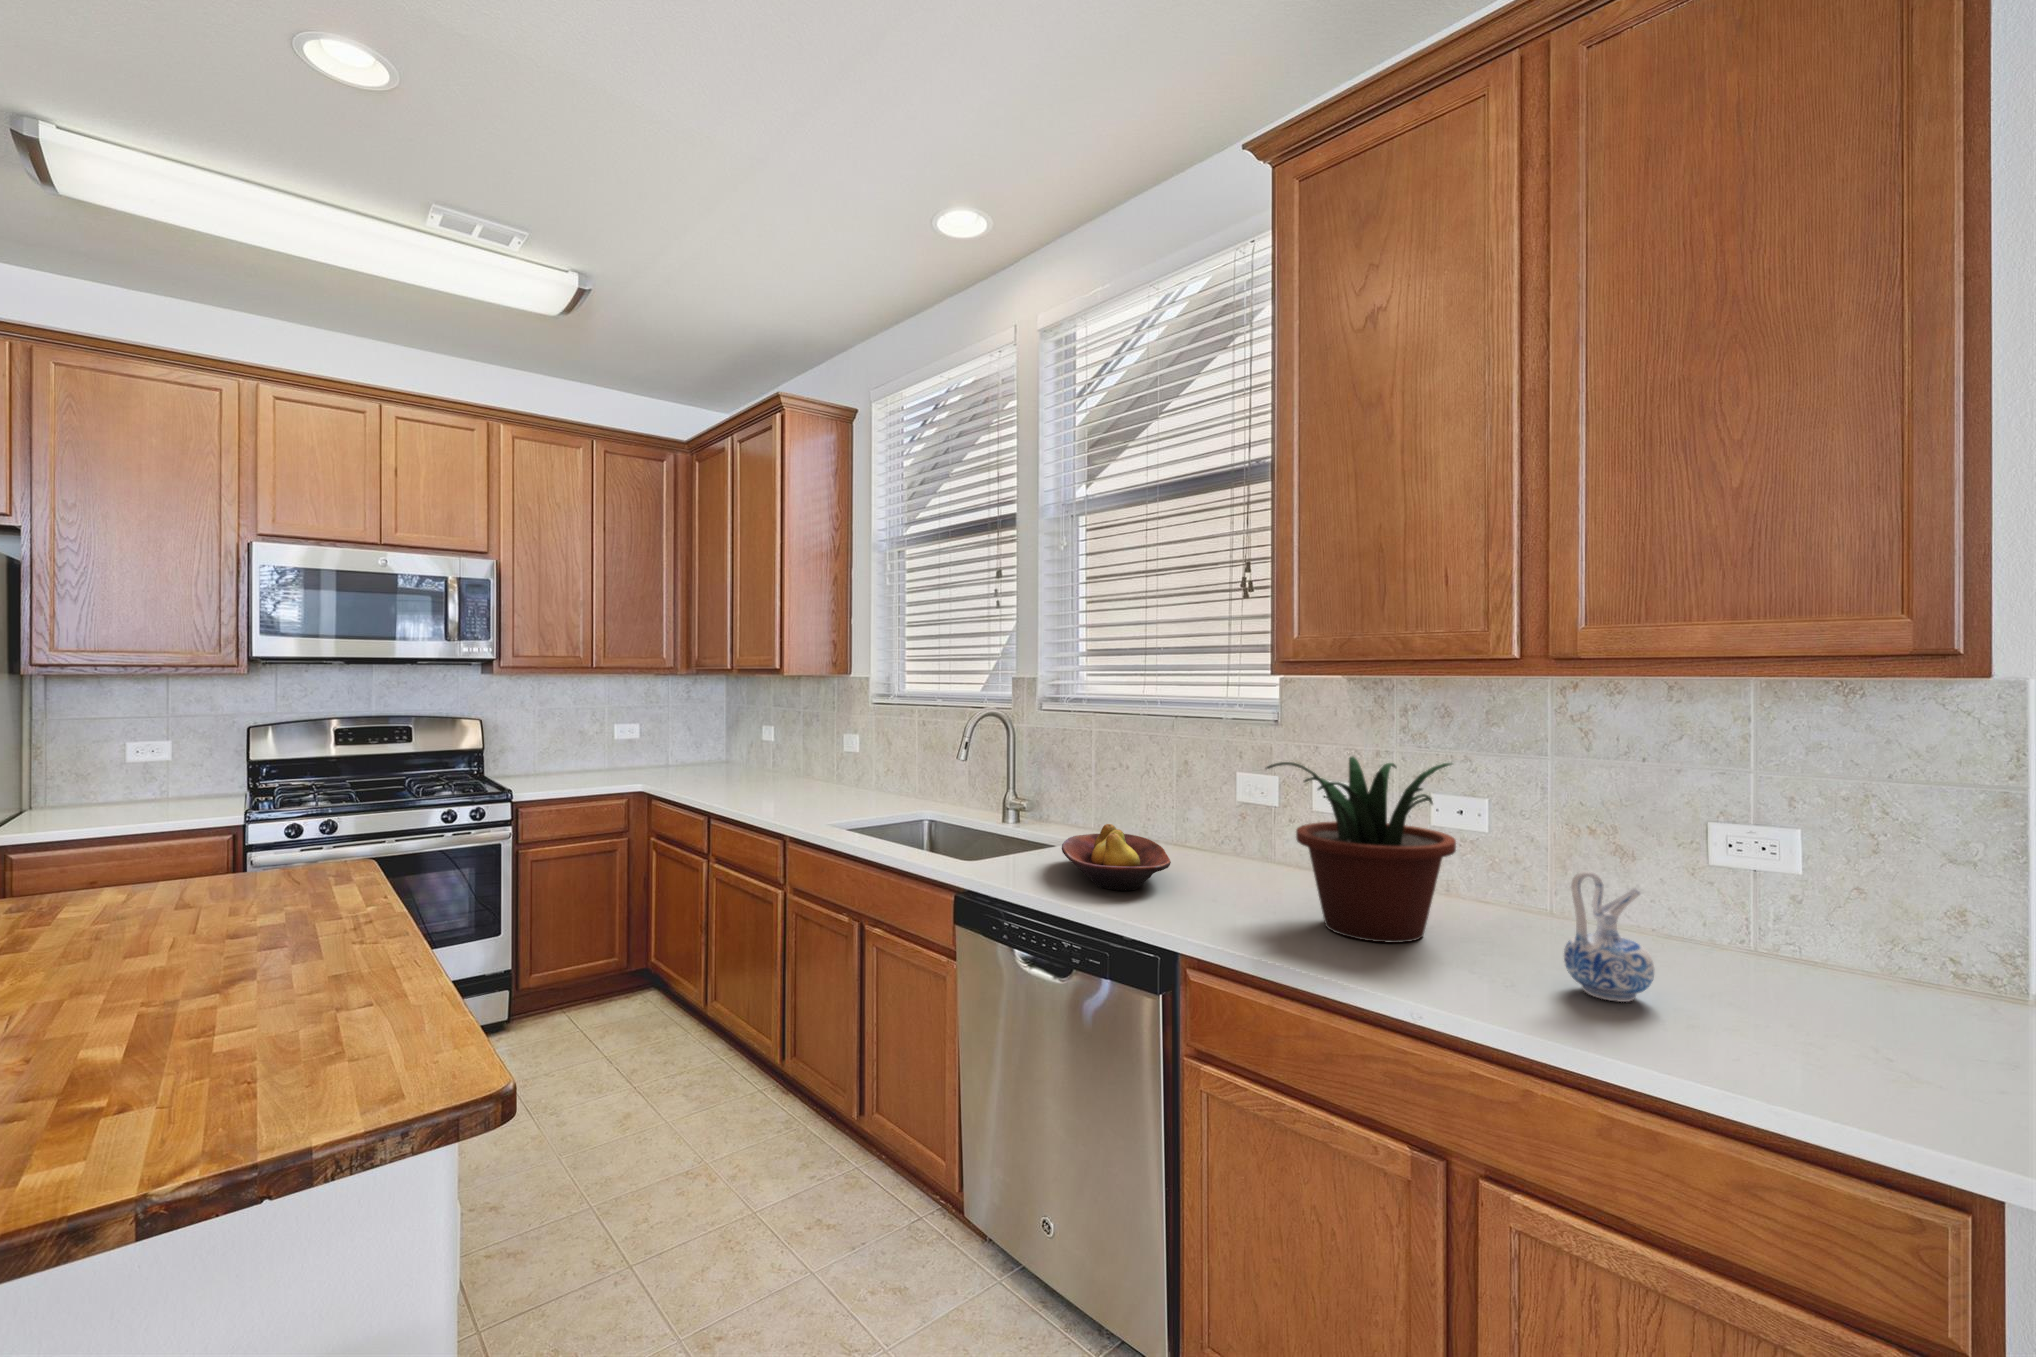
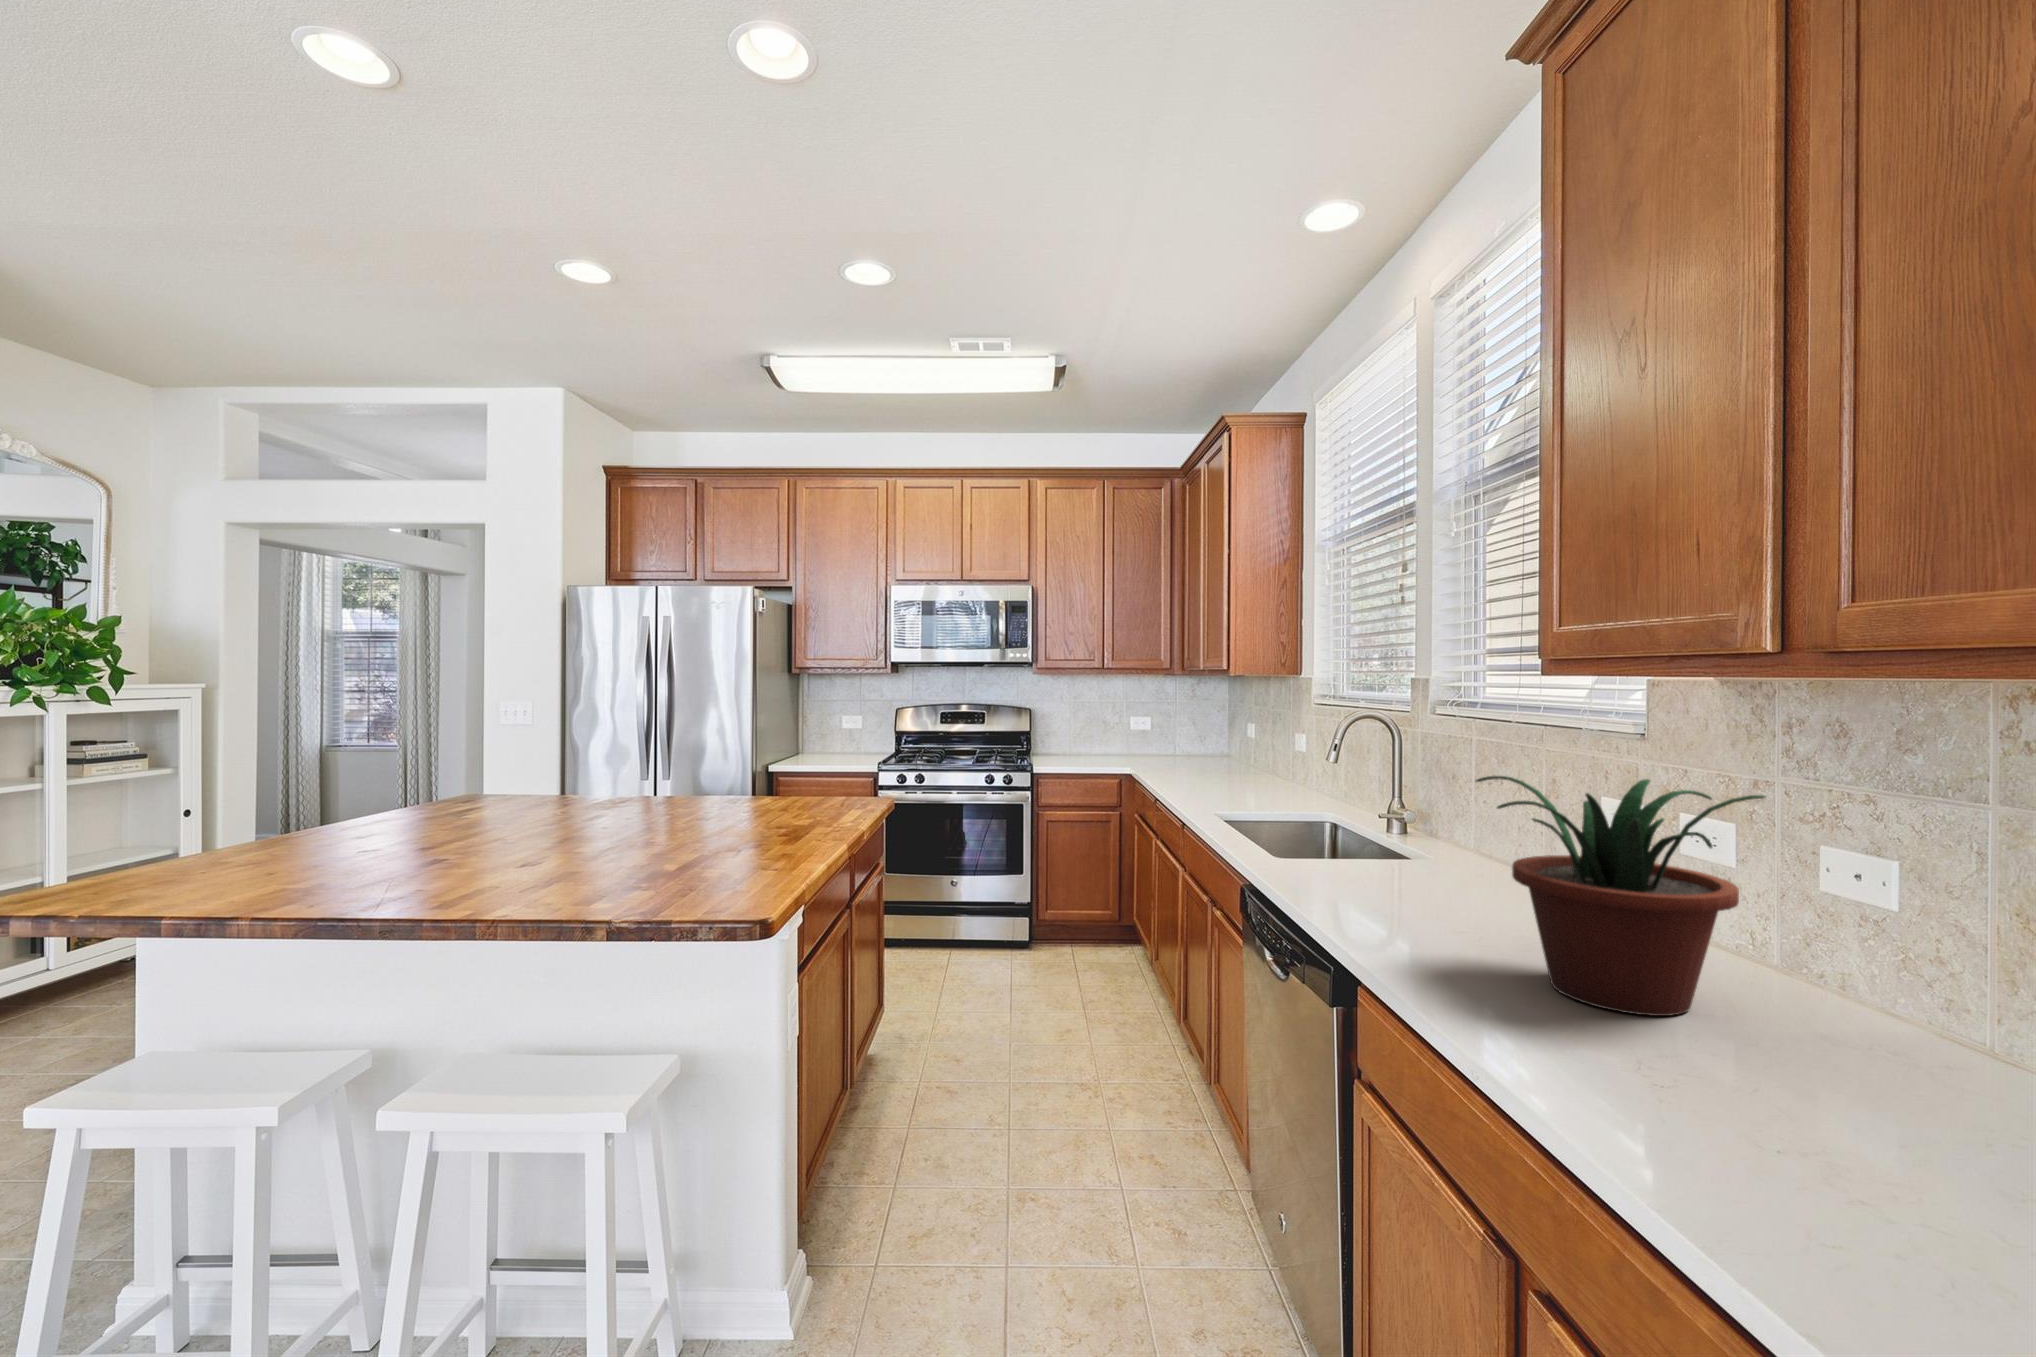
fruit bowl: present [1062,824,1171,891] -> none [1332,836,1469,905]
ceramic pitcher: present [1564,871,1654,1002] -> none [1755,947,1901,1148]

